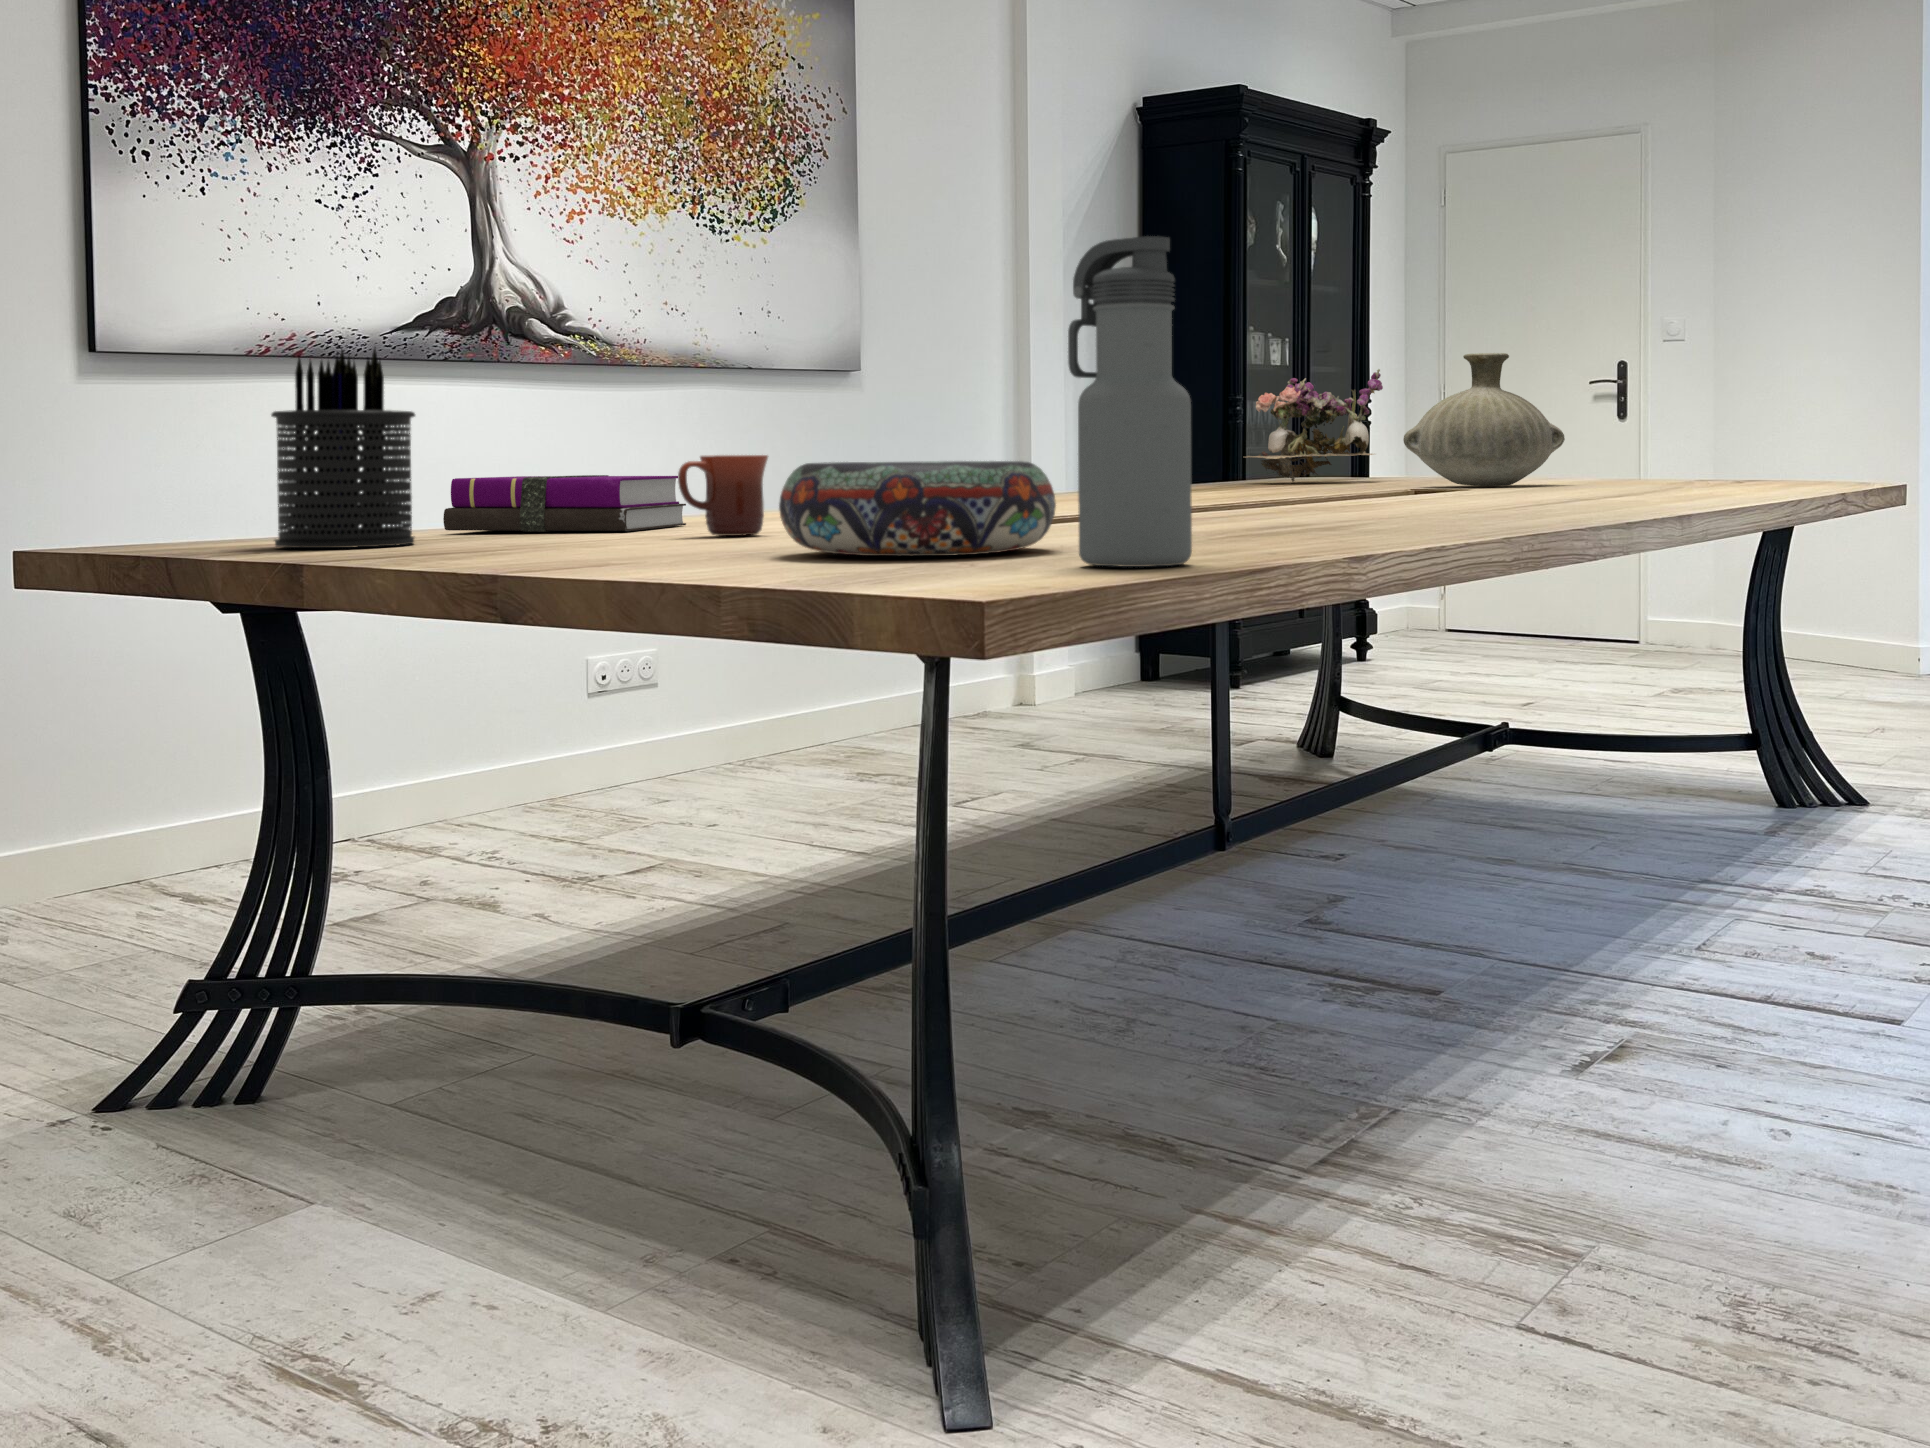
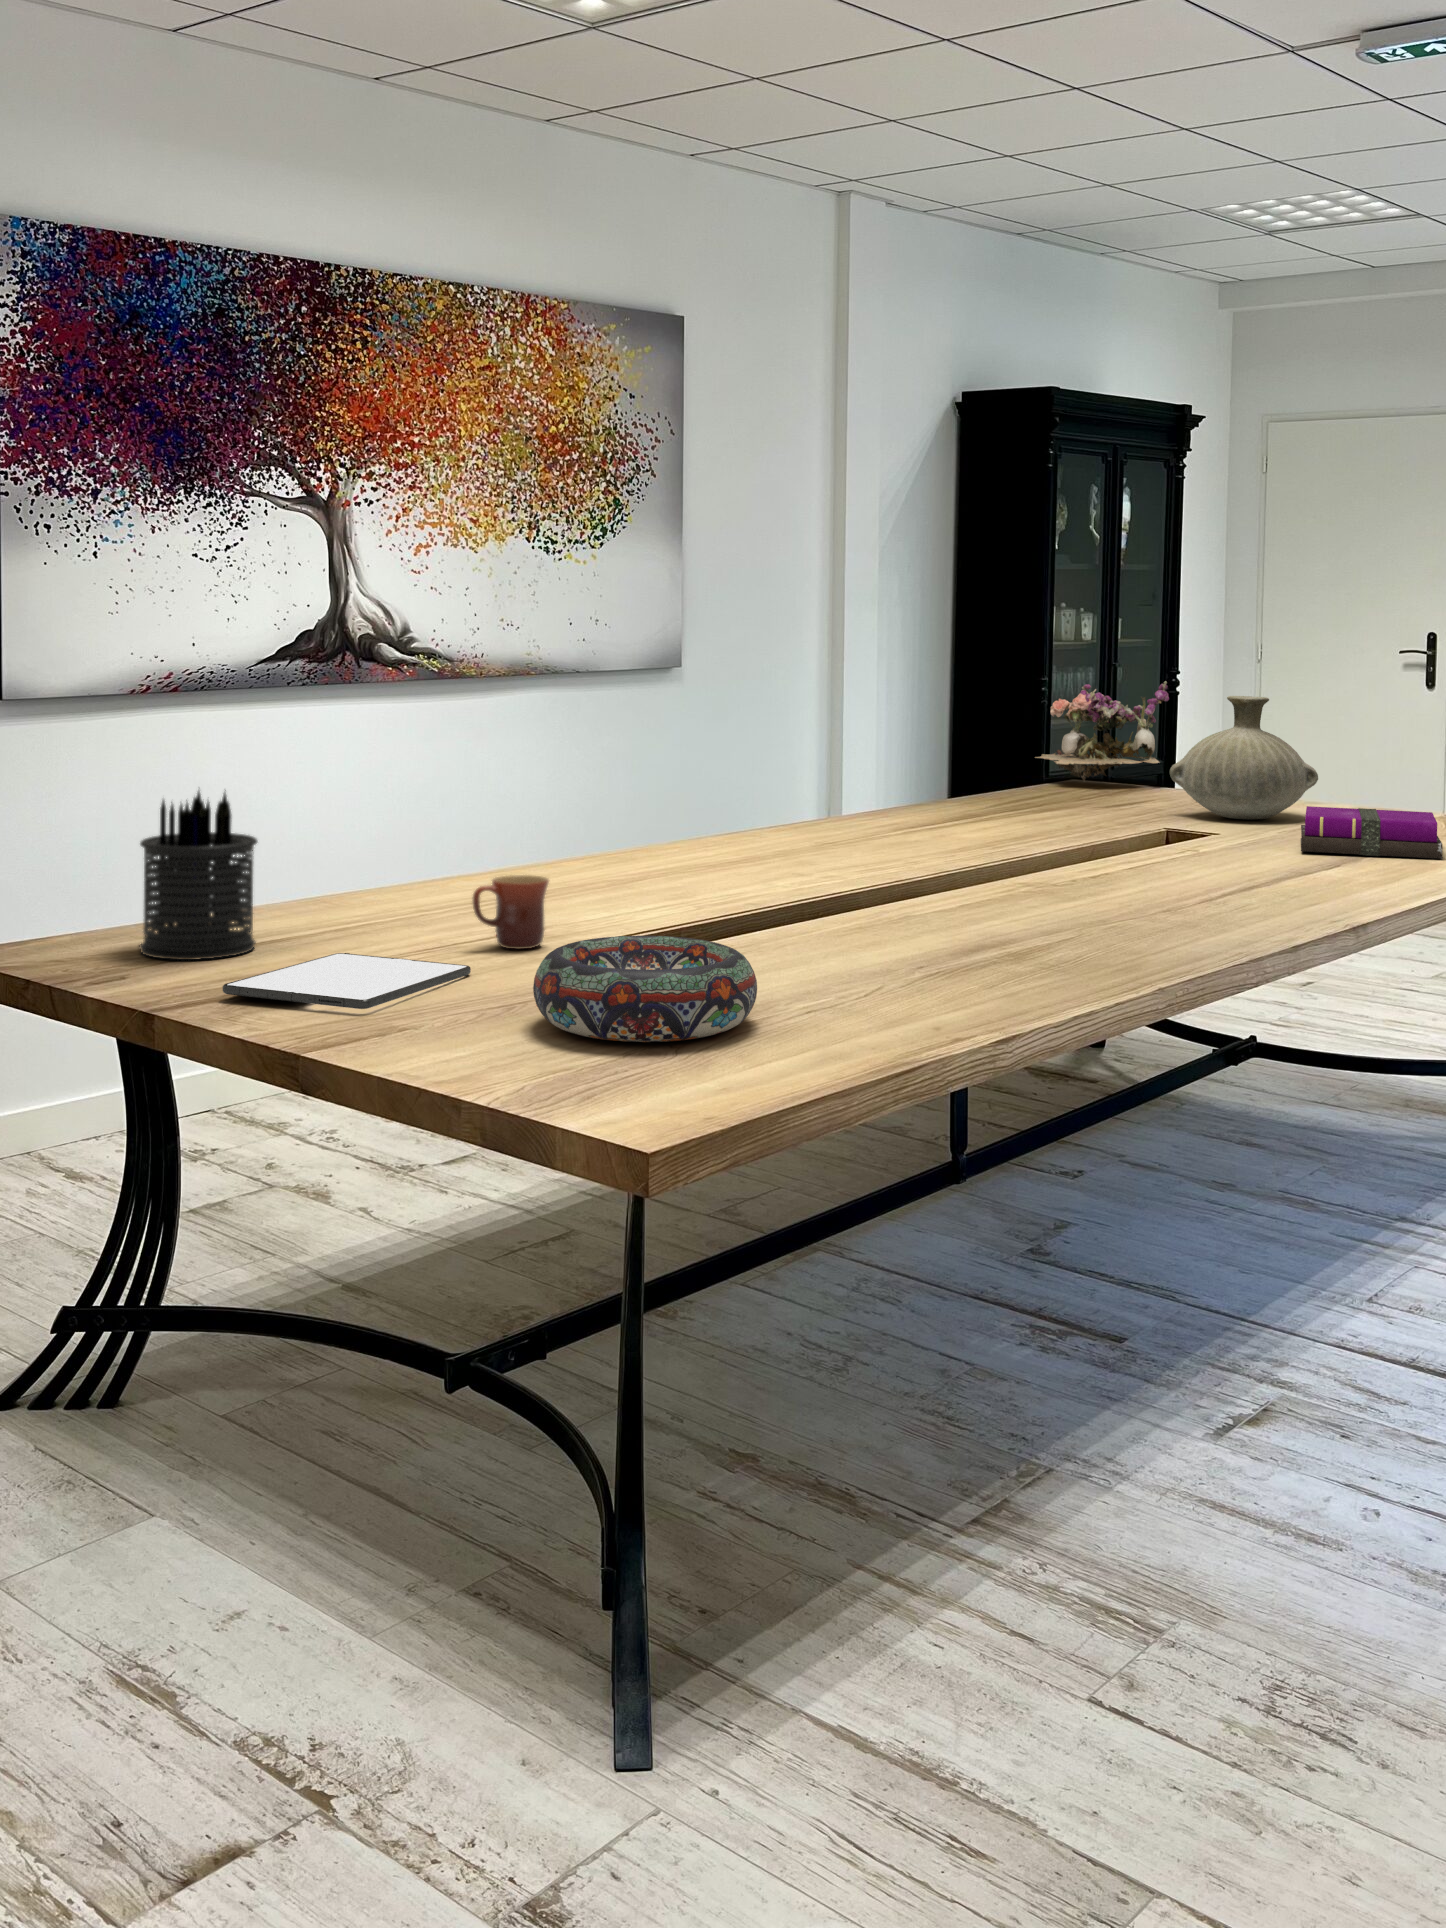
water bottle: present [1068,236,1192,567] -> none [747,827,841,1094]
notebook: present [443,475,686,532] -> present [1301,806,1443,859]
tablet: none [384,532,685,554] -> present [223,953,471,1009]

